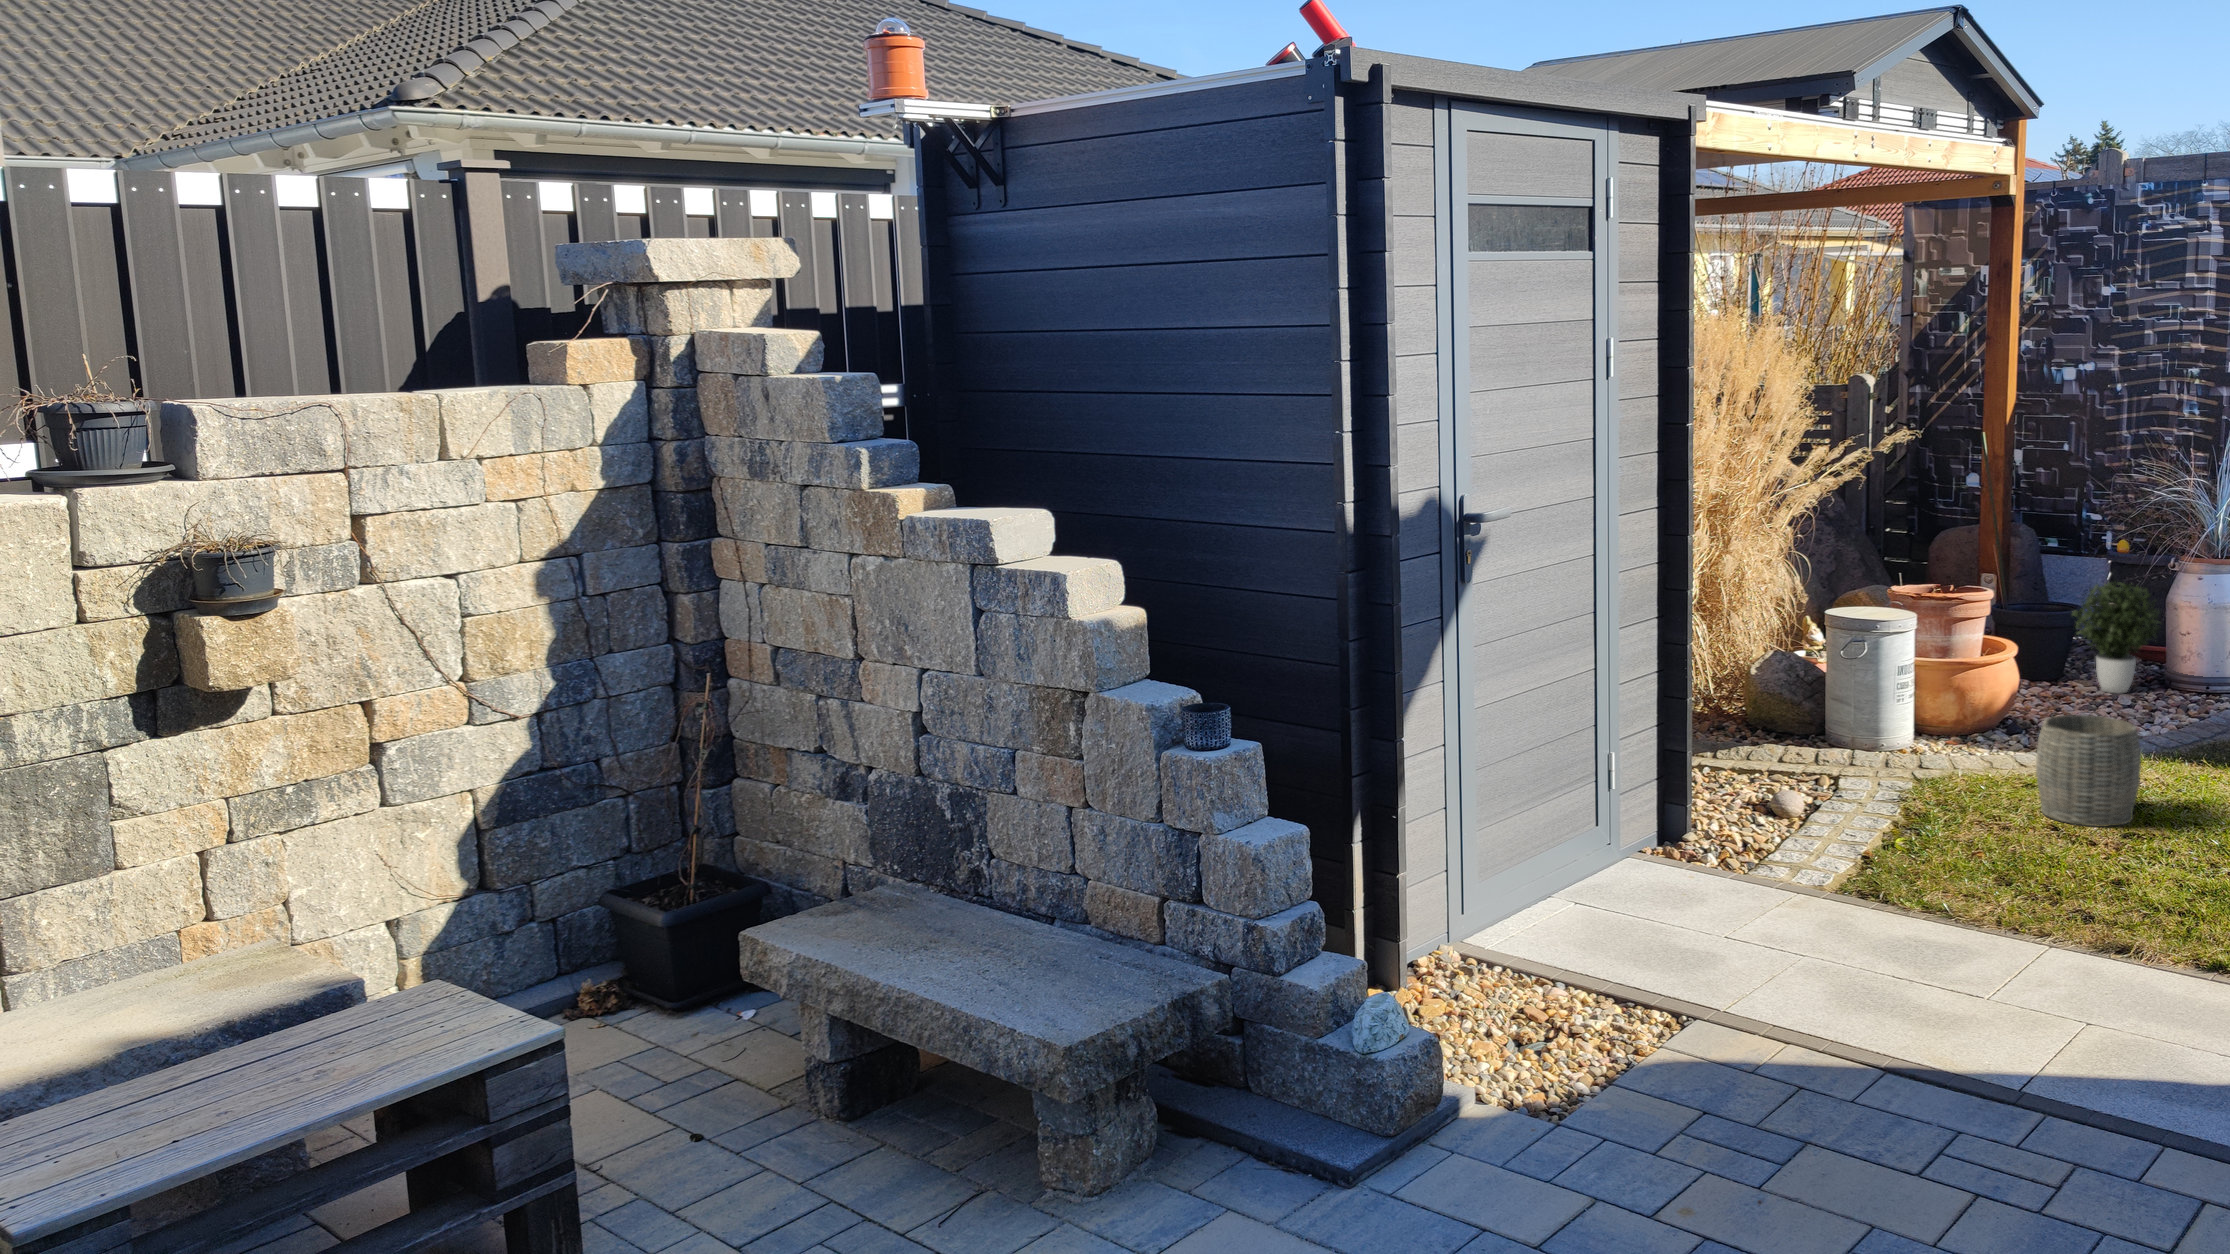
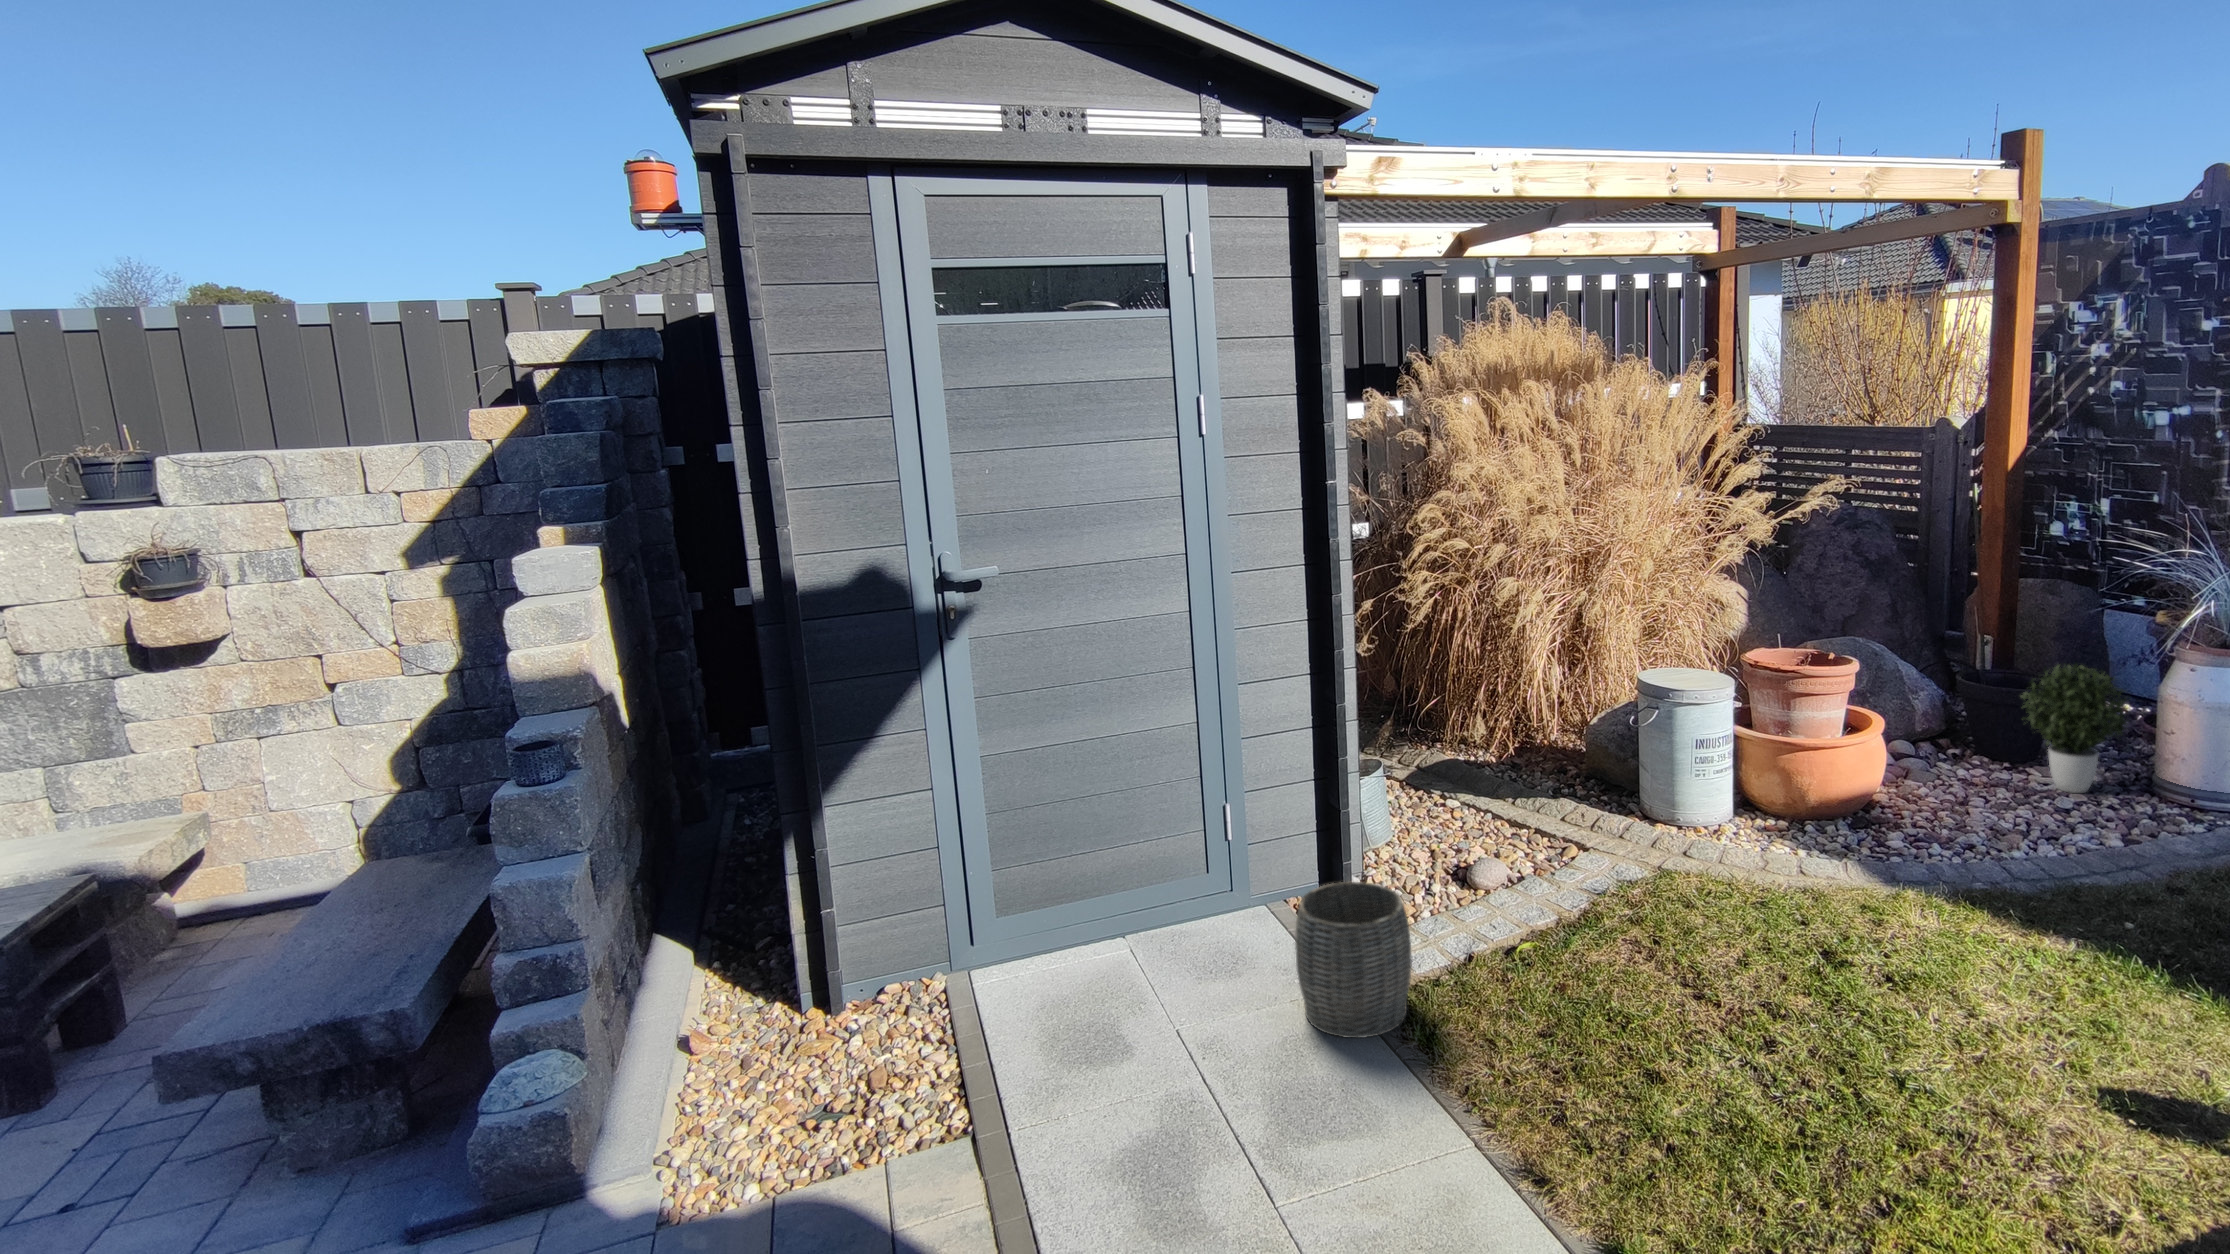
woven basket: present [2036,715,2141,827] -> present [1295,882,1412,1038]

